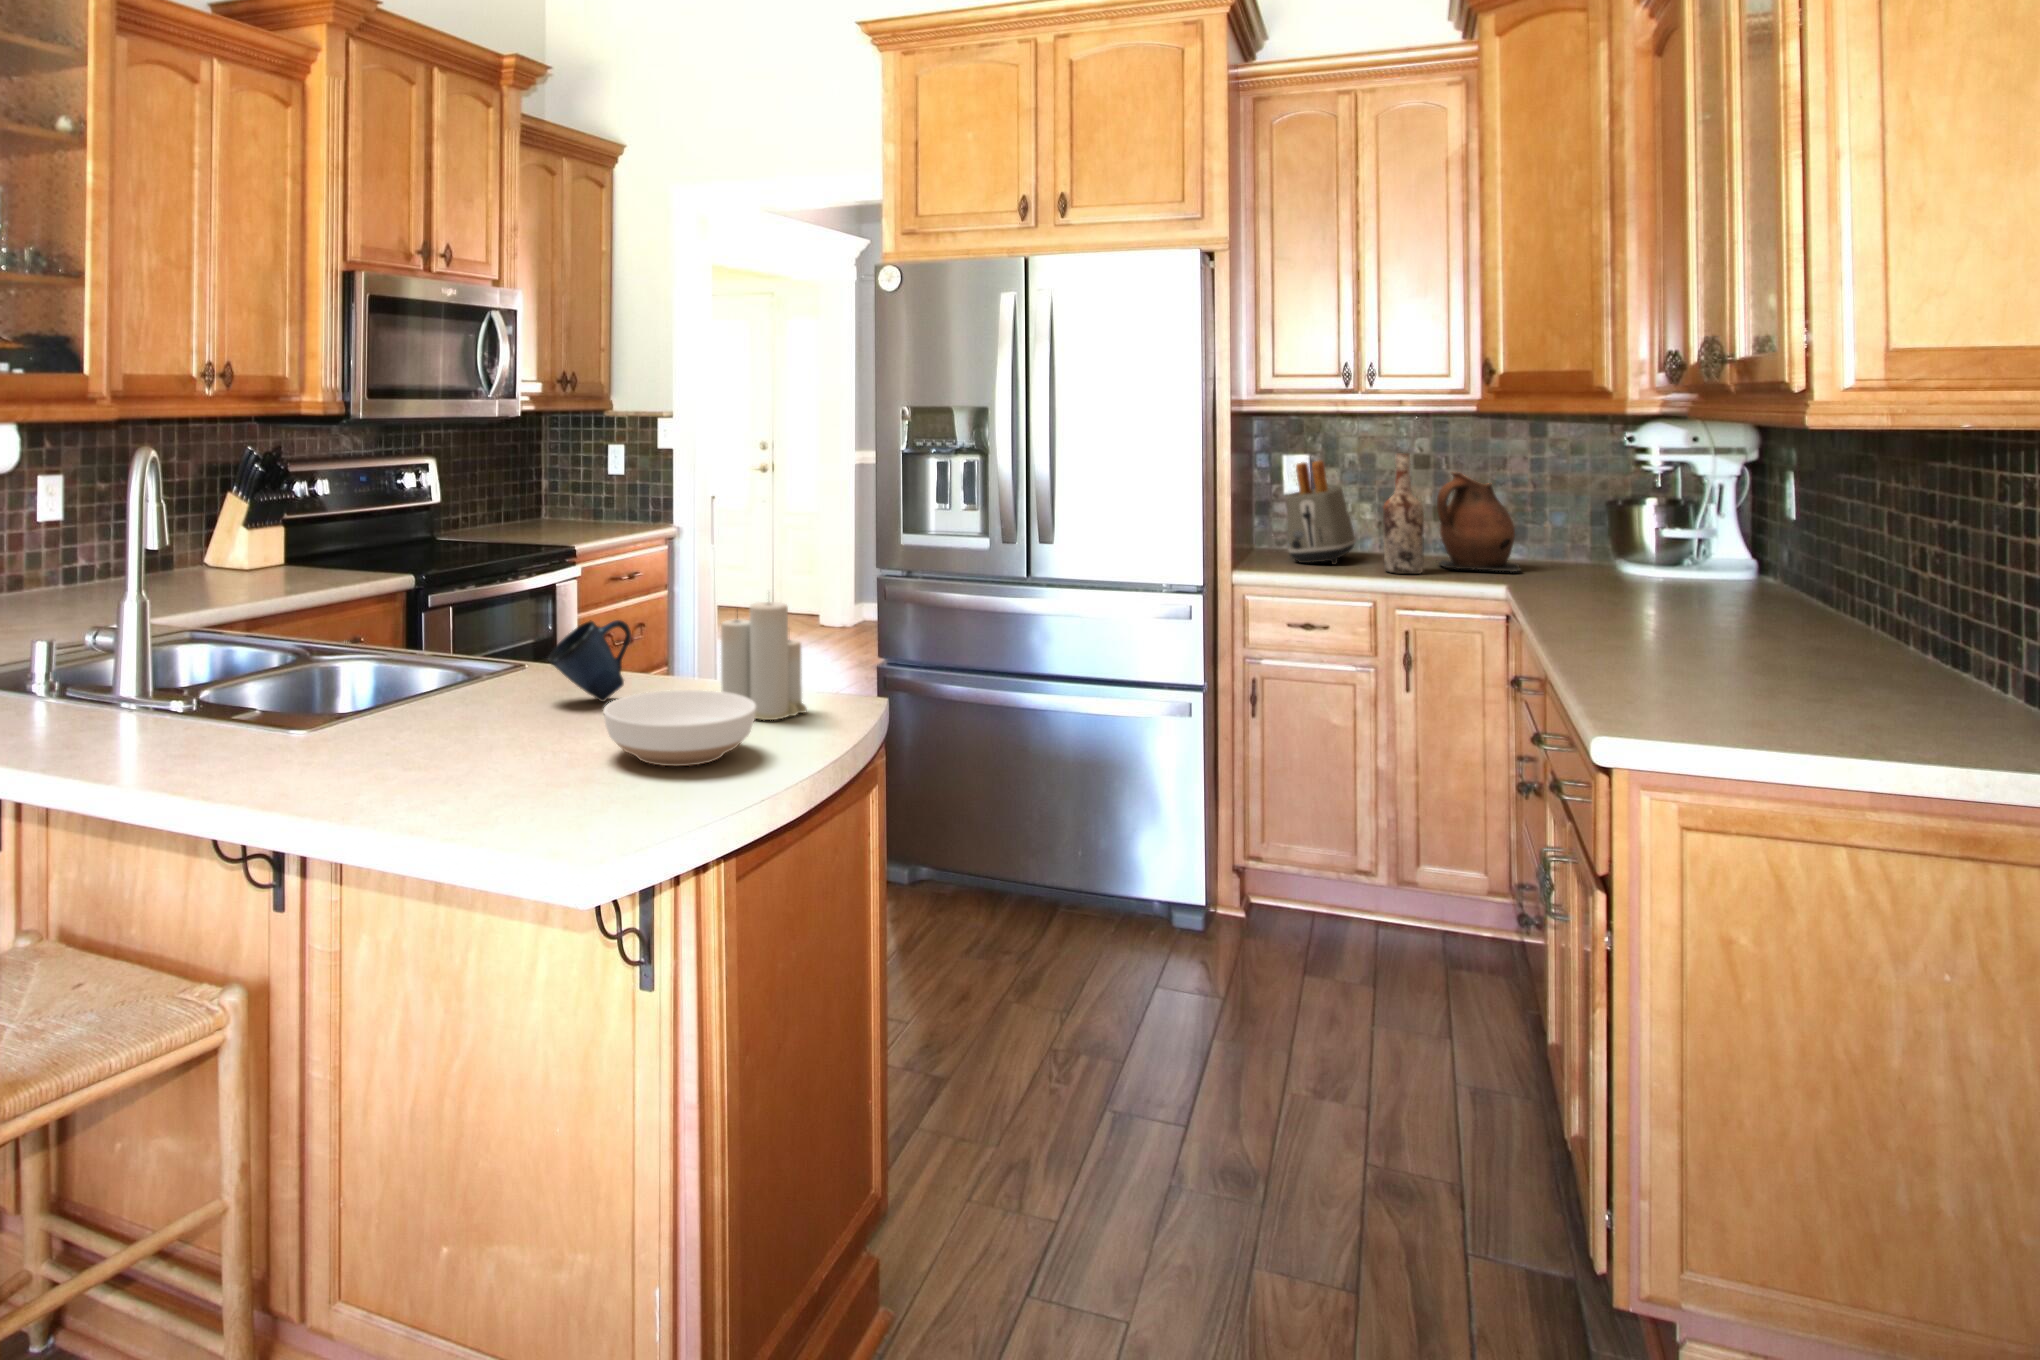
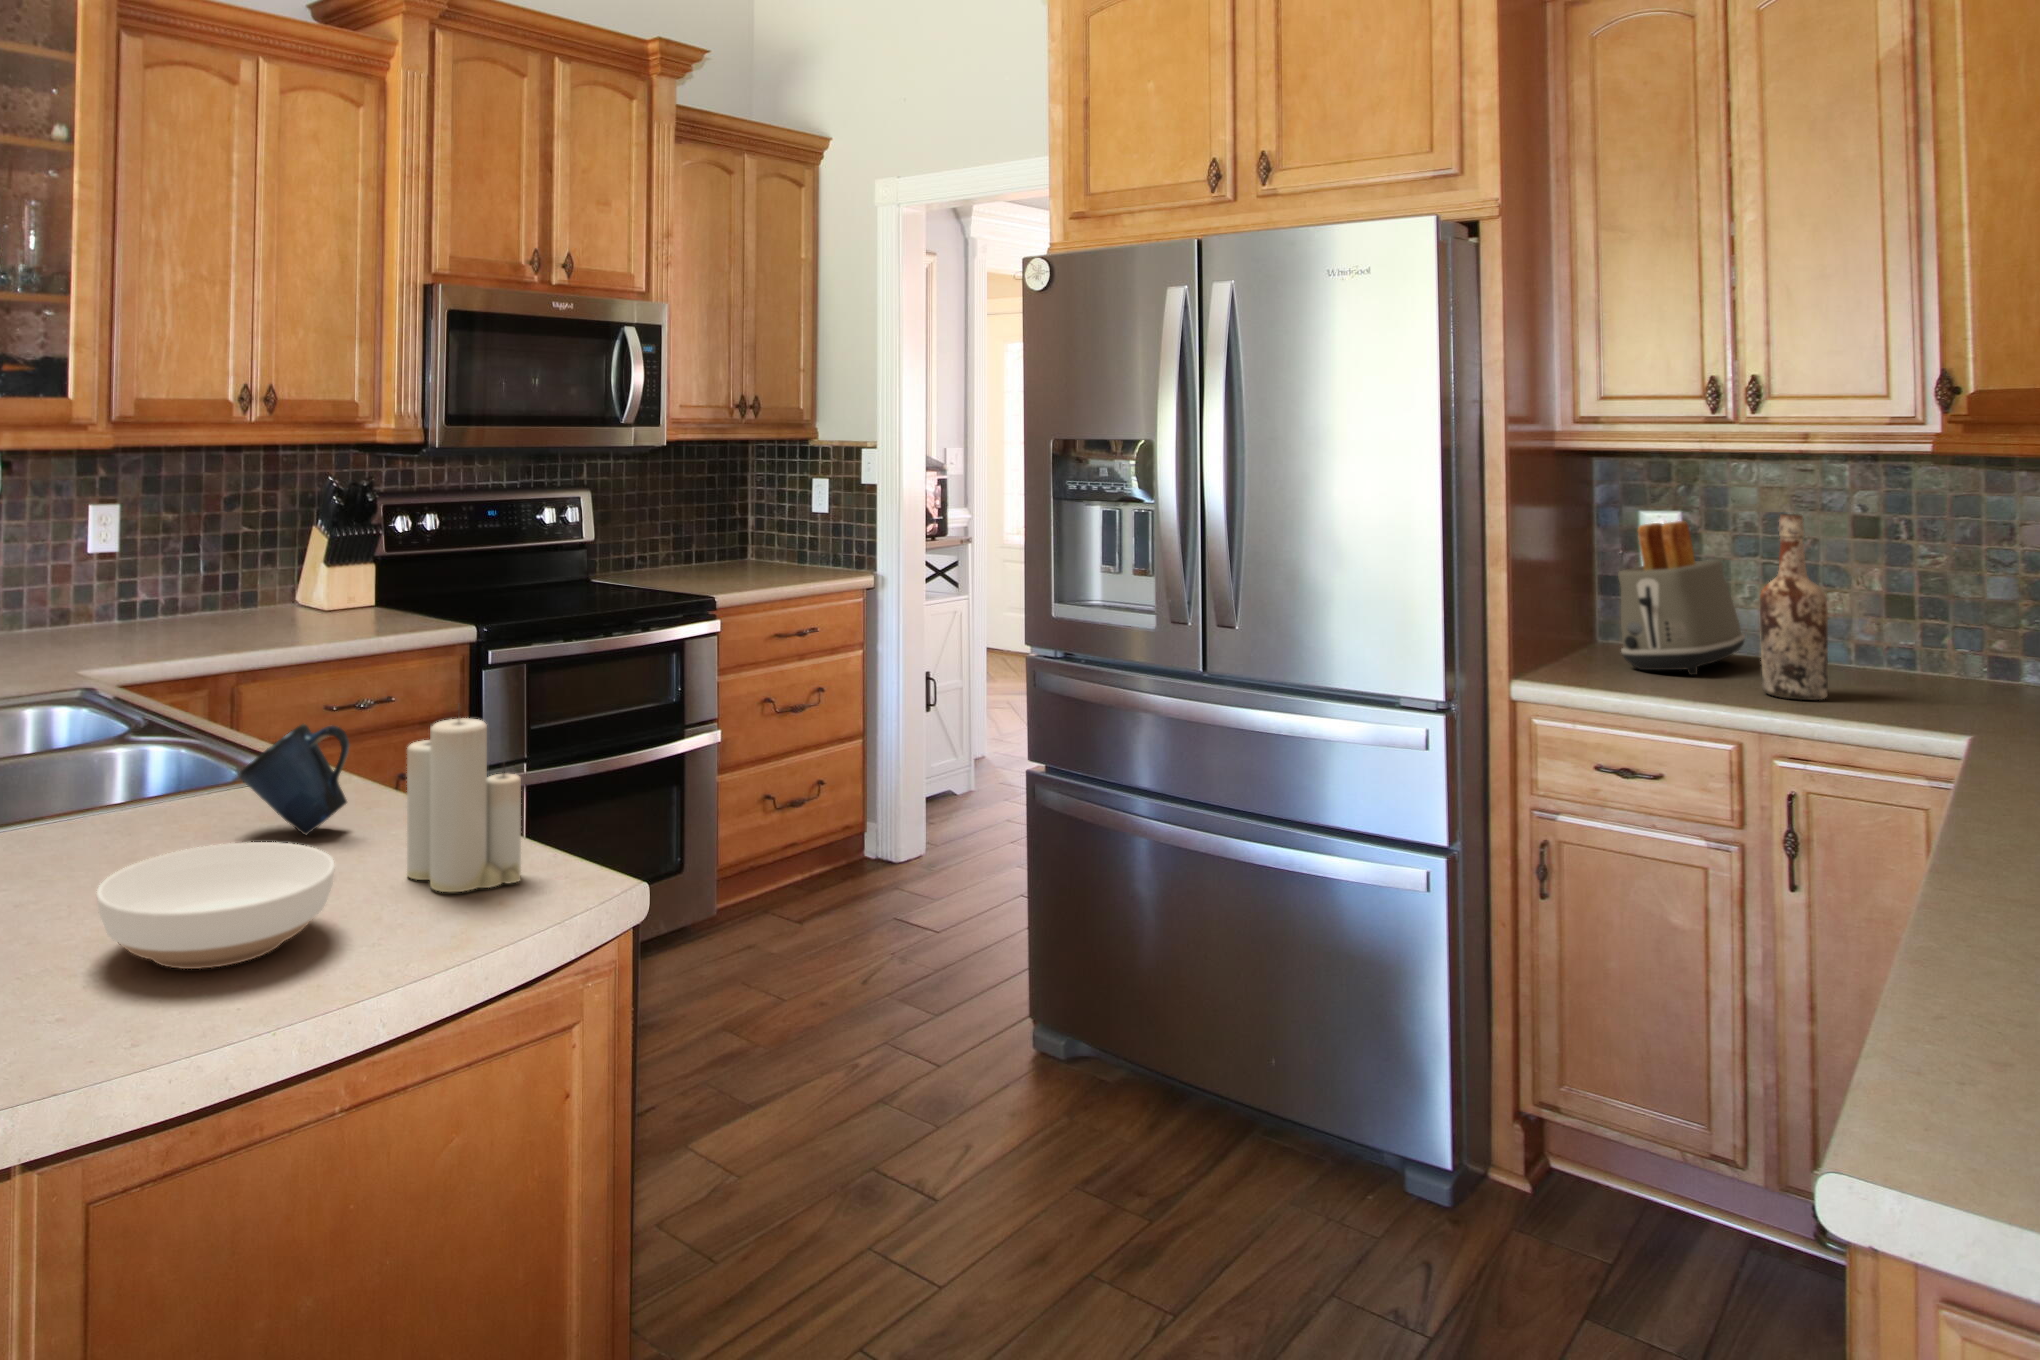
ceramic pitcher: present [1437,472,1521,572] -> none [1859,545,2015,709]

